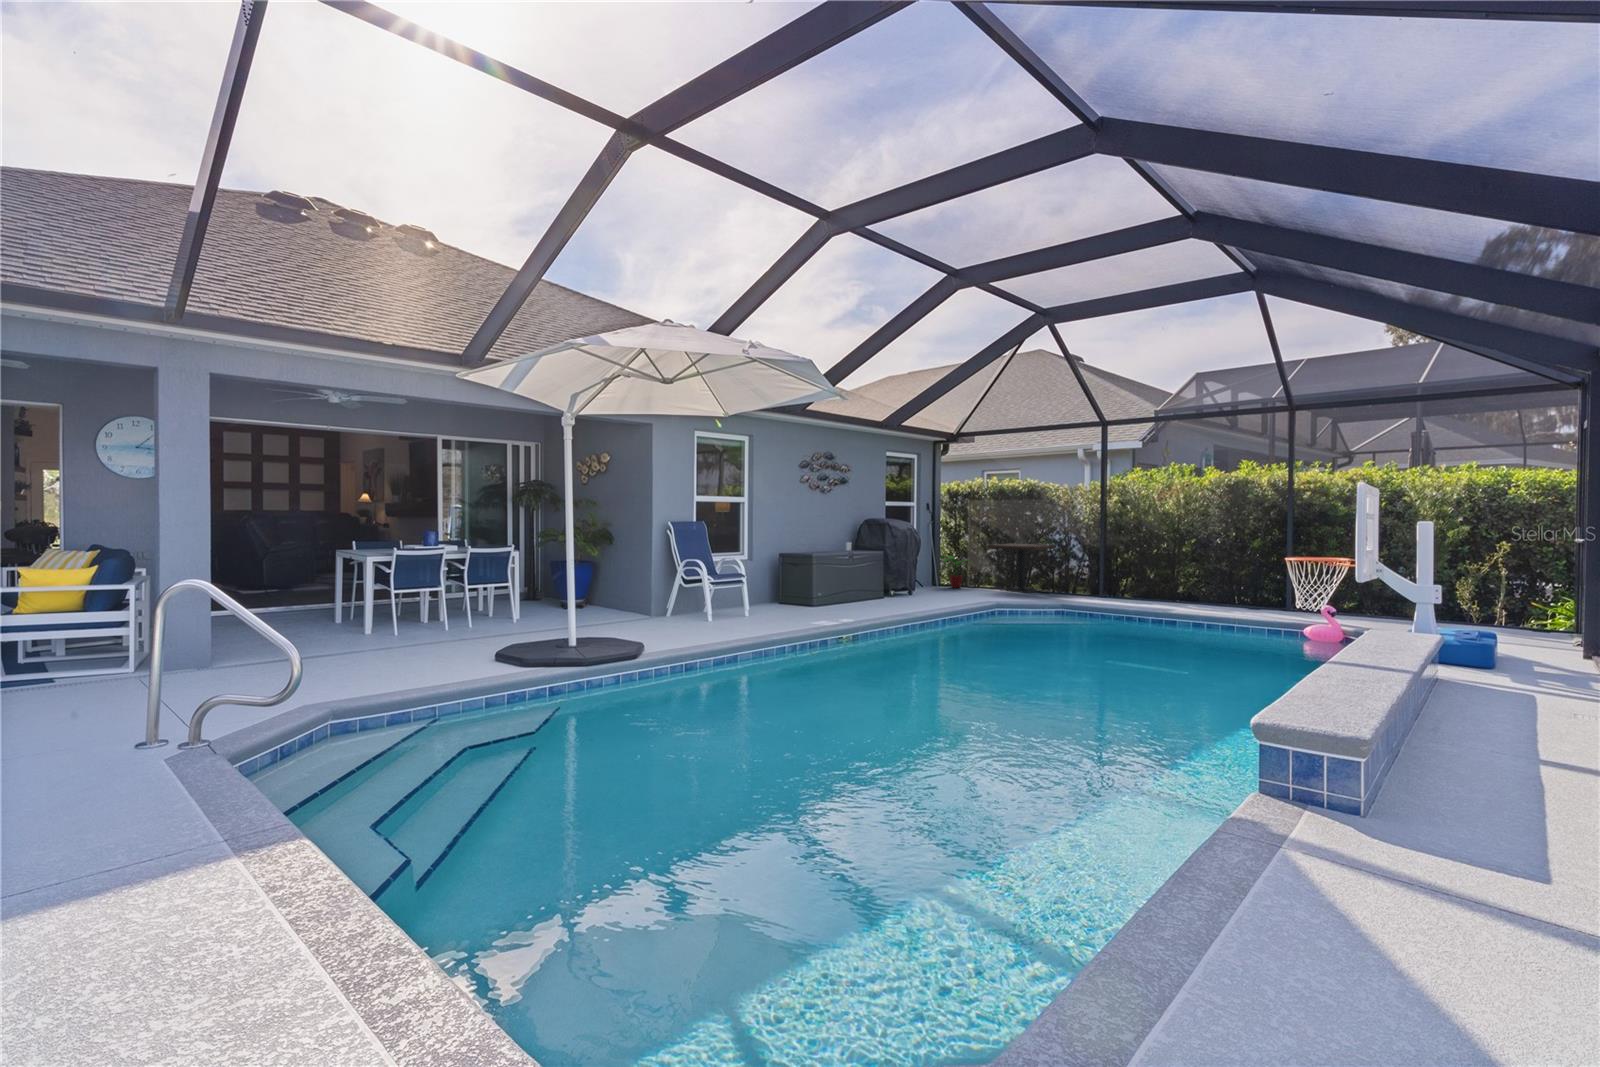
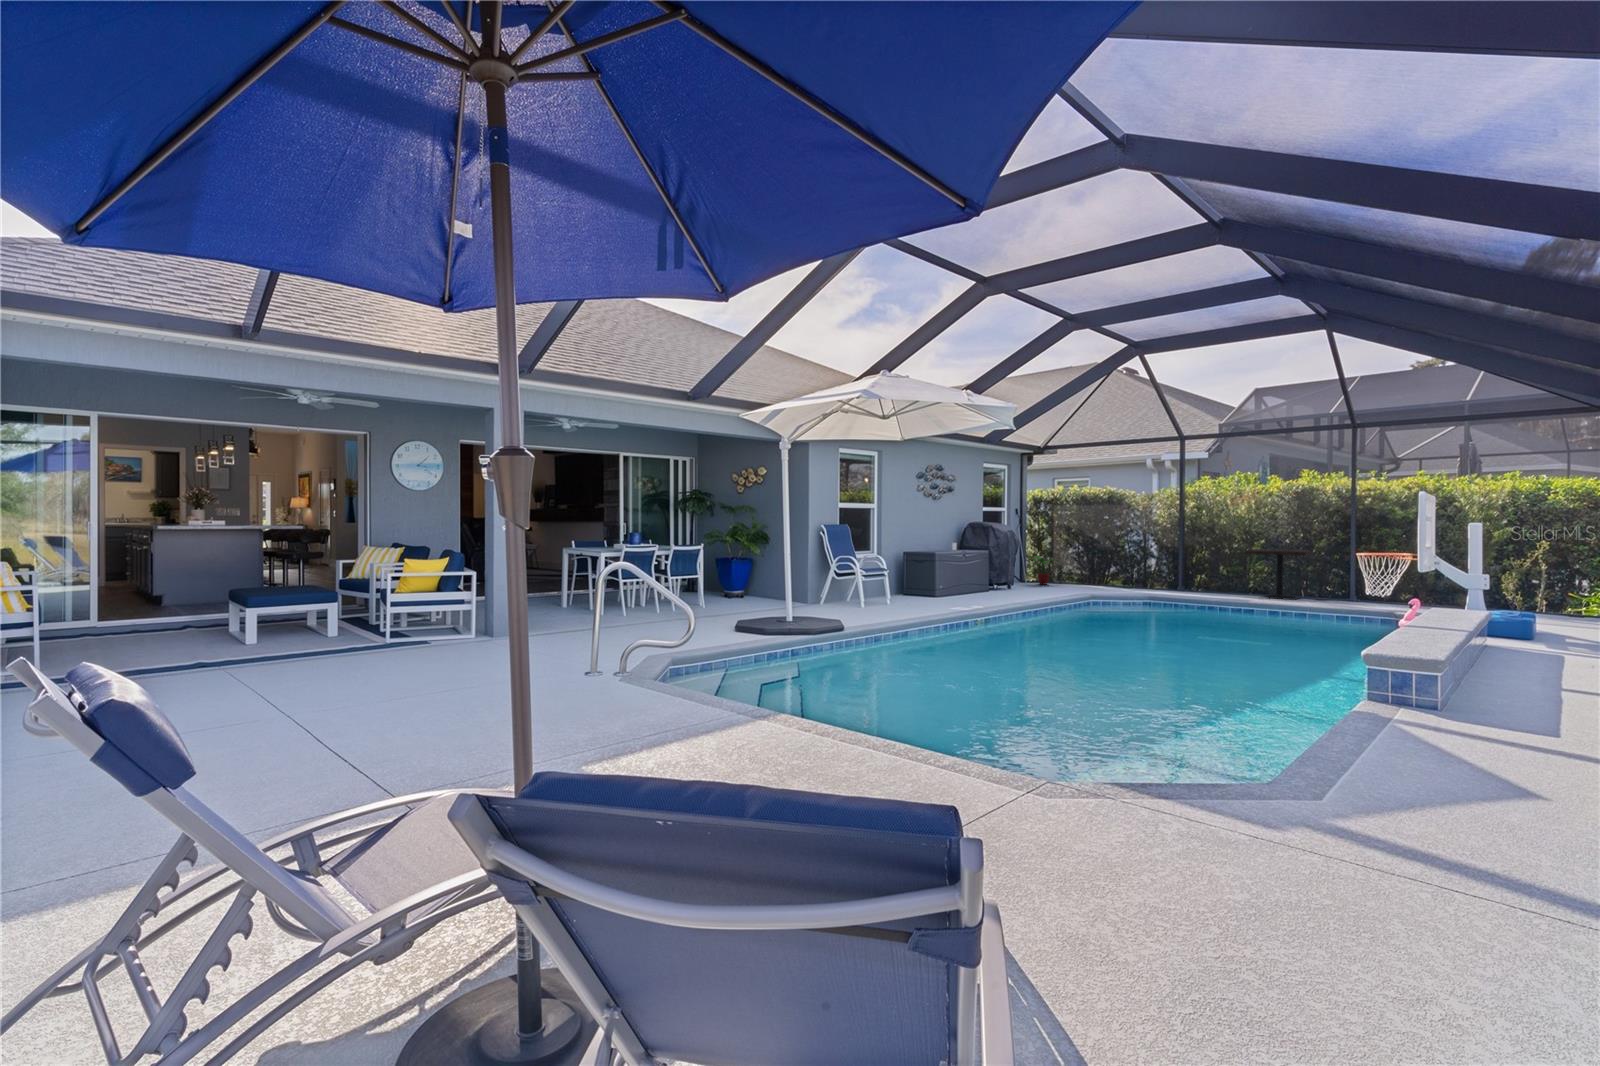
side table: present [988,544,1055,593] -> present [1246,549,1312,600]

